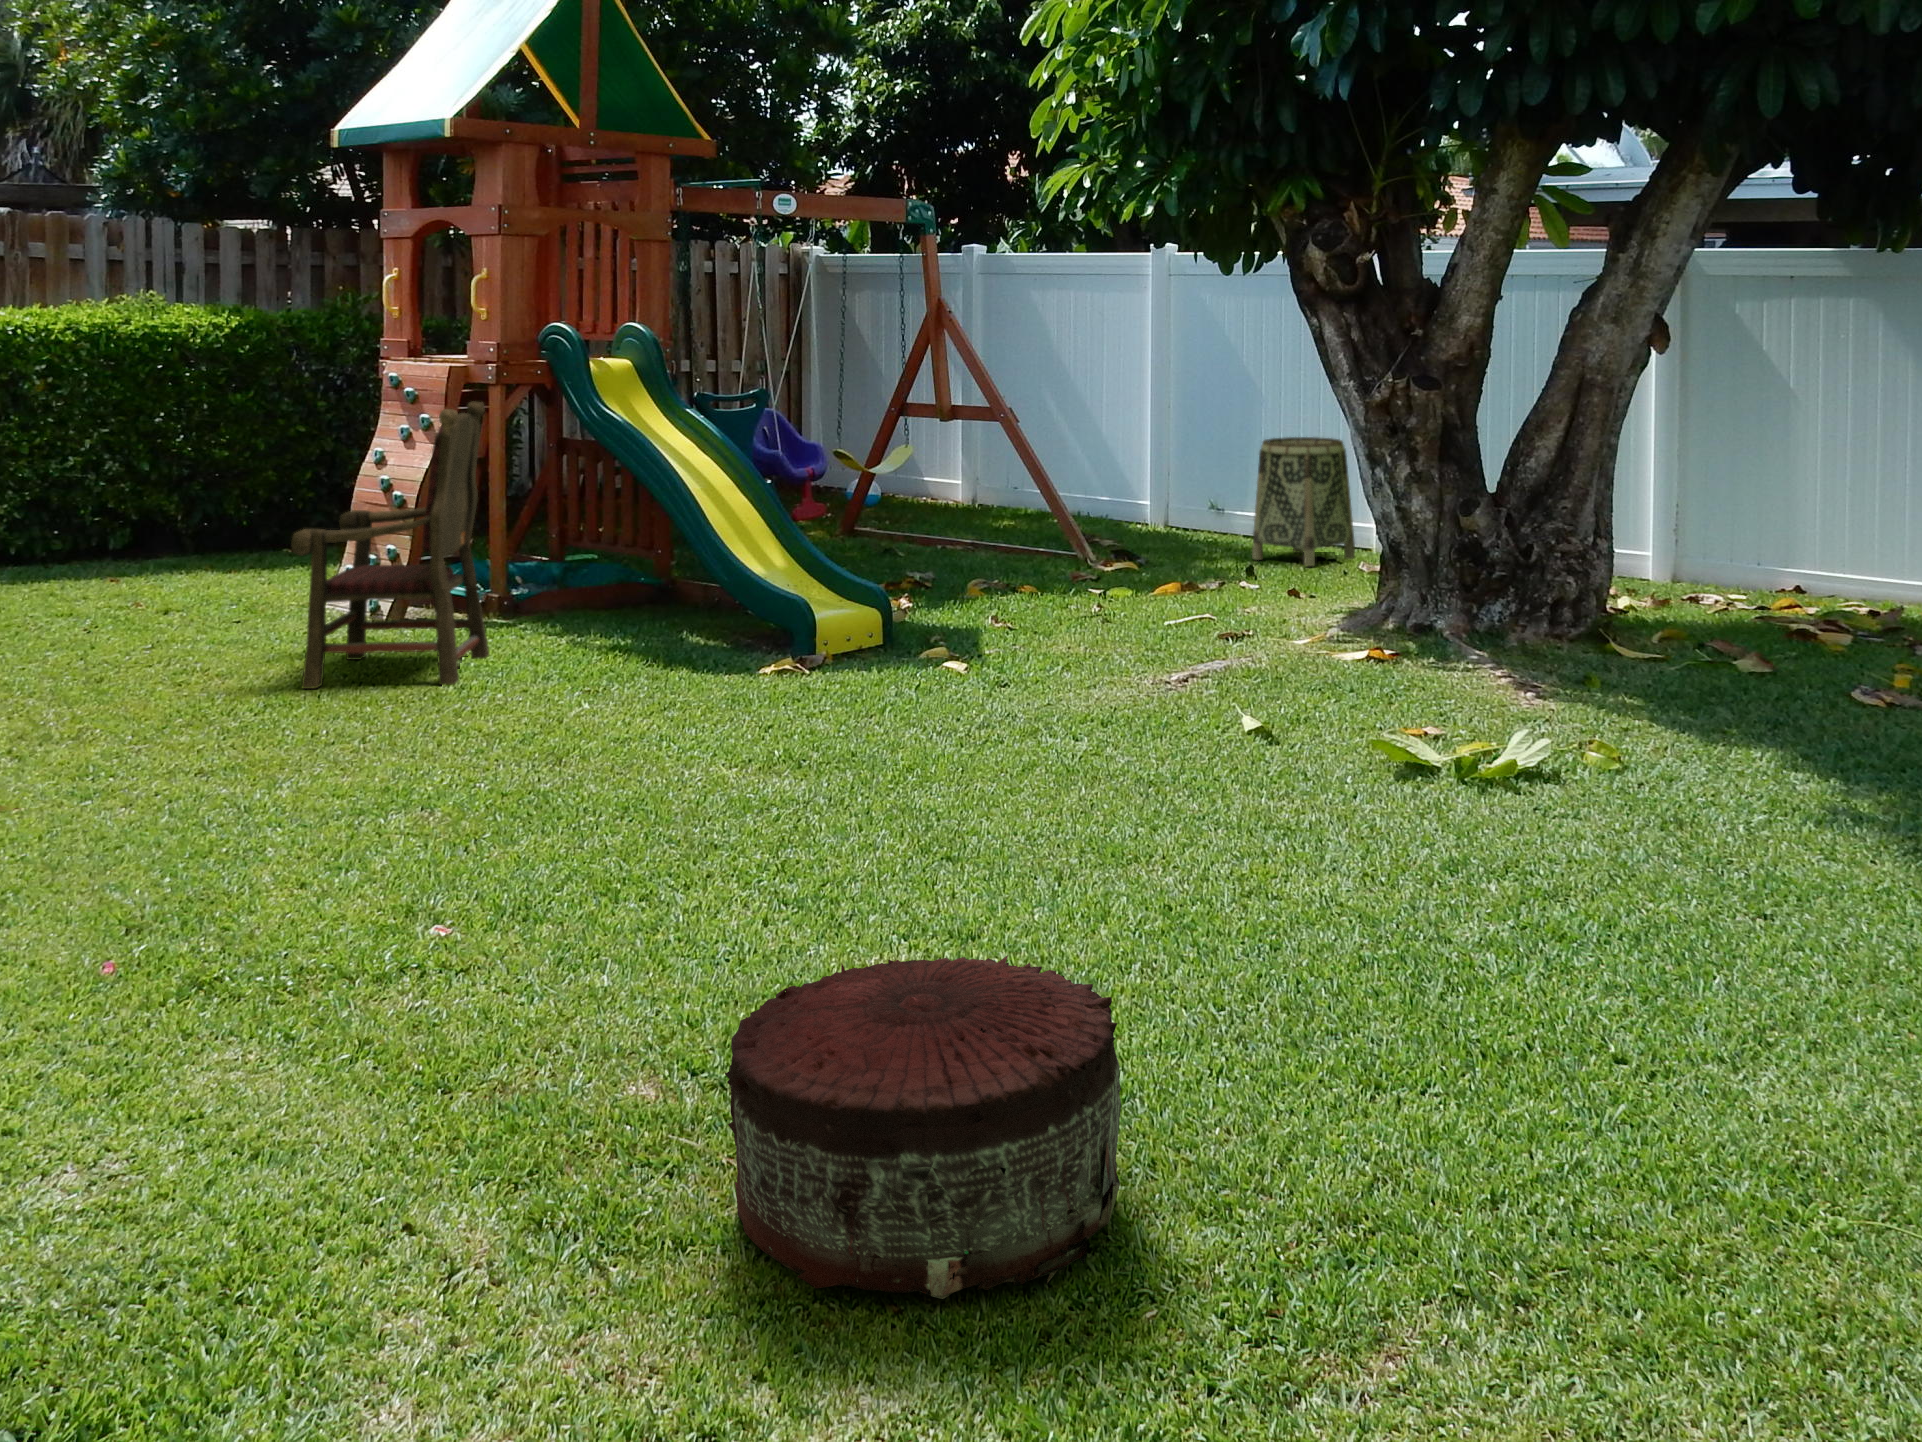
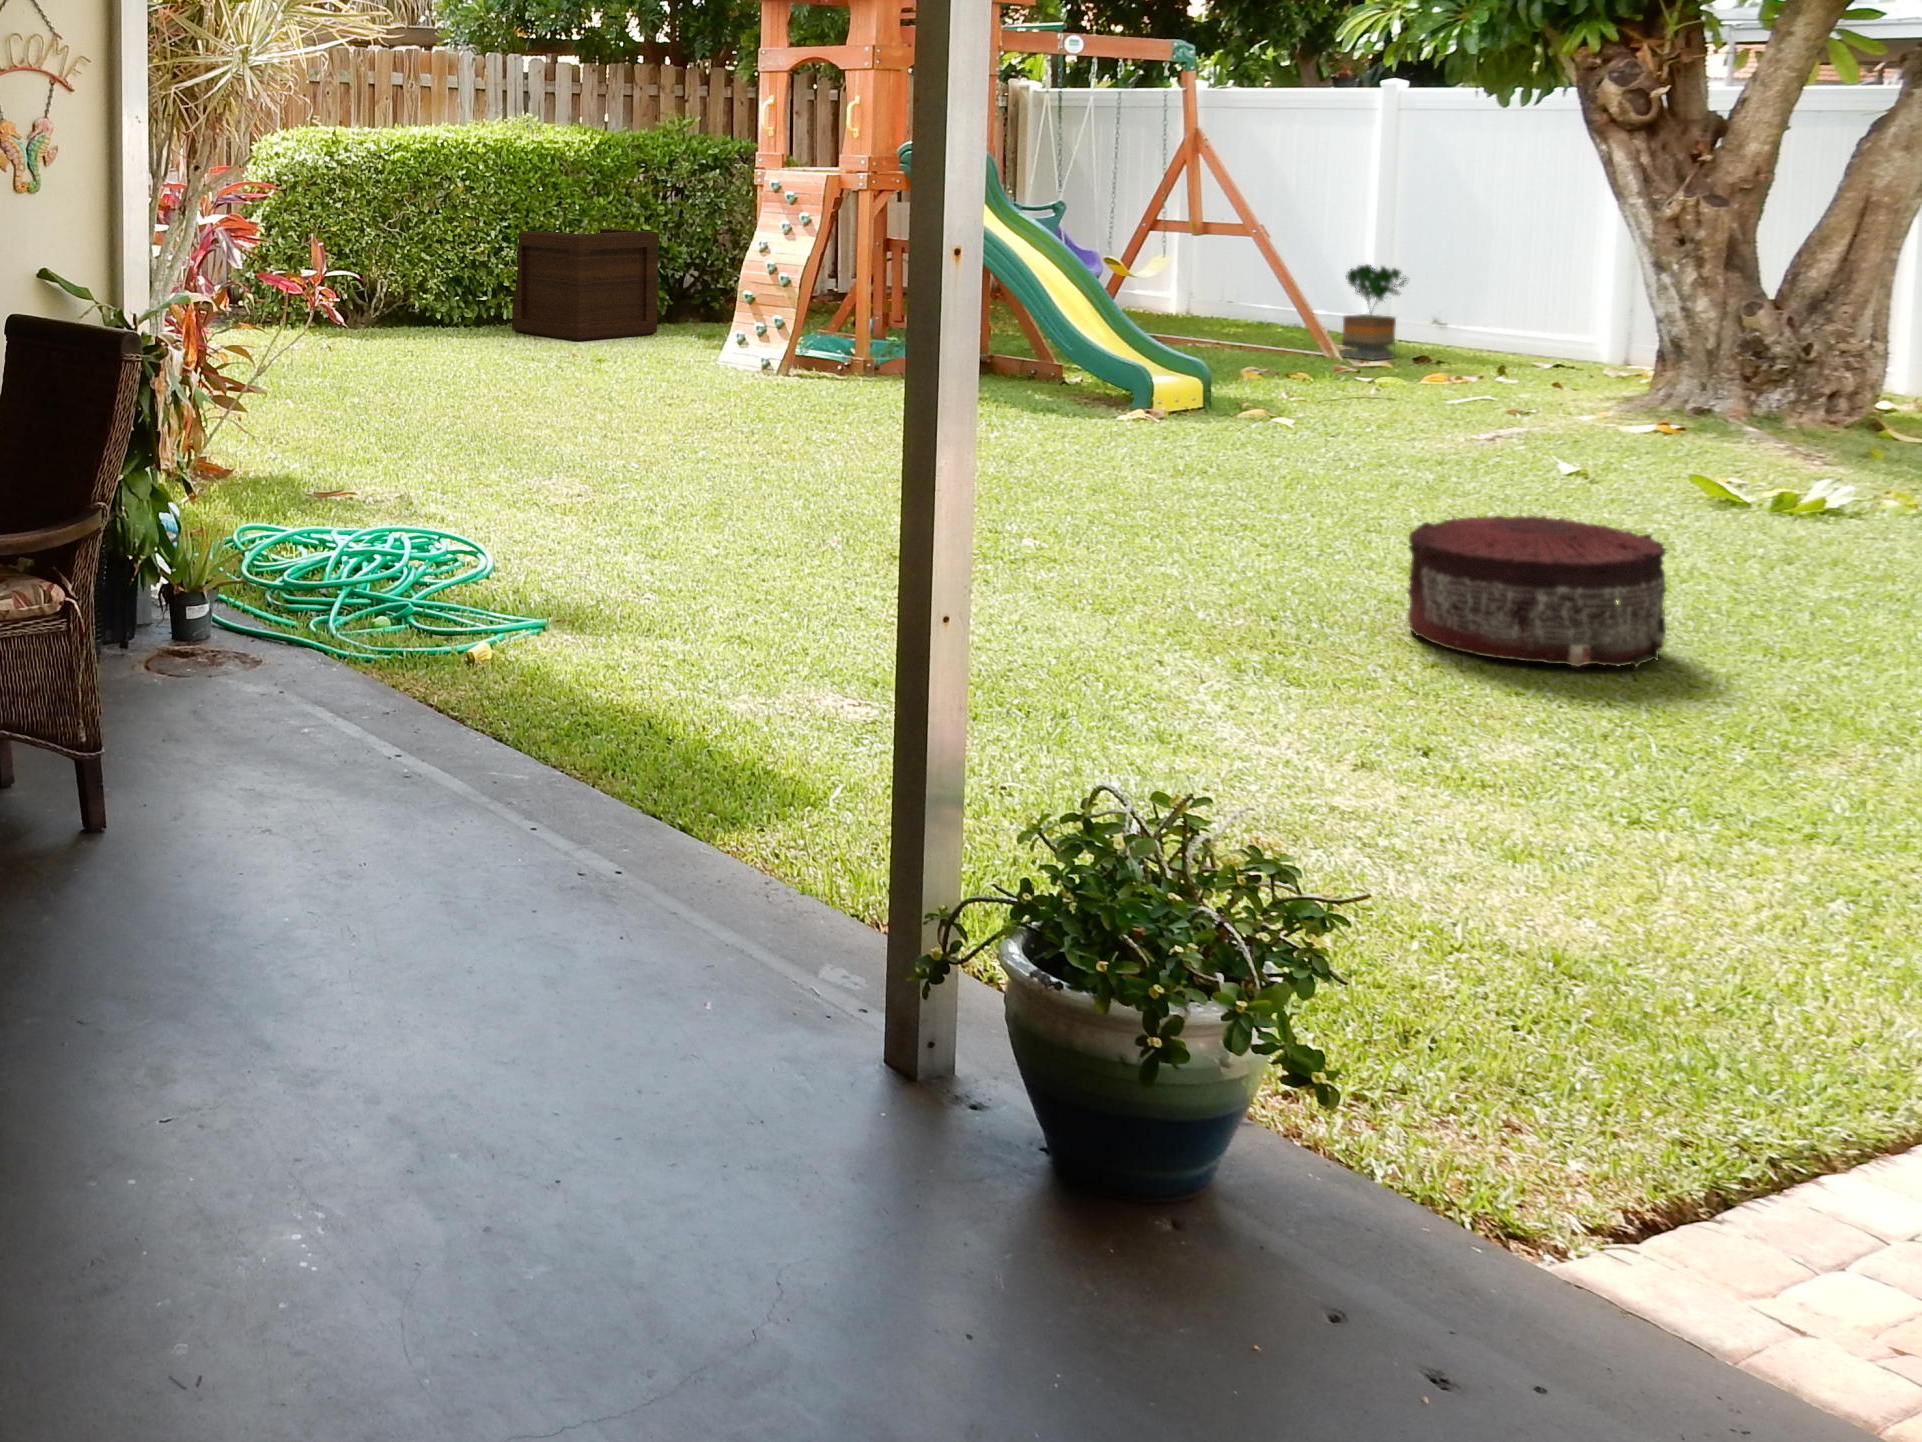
armchair: present [291,402,489,689] -> none [771,201,894,410]
wooden crate: none [124,429,317,580] -> present [512,228,658,341]
basket: present [1252,437,1355,566] -> none [1493,256,1593,366]
potted tree: none [1104,448,1177,561] -> present [1342,264,1407,361]

